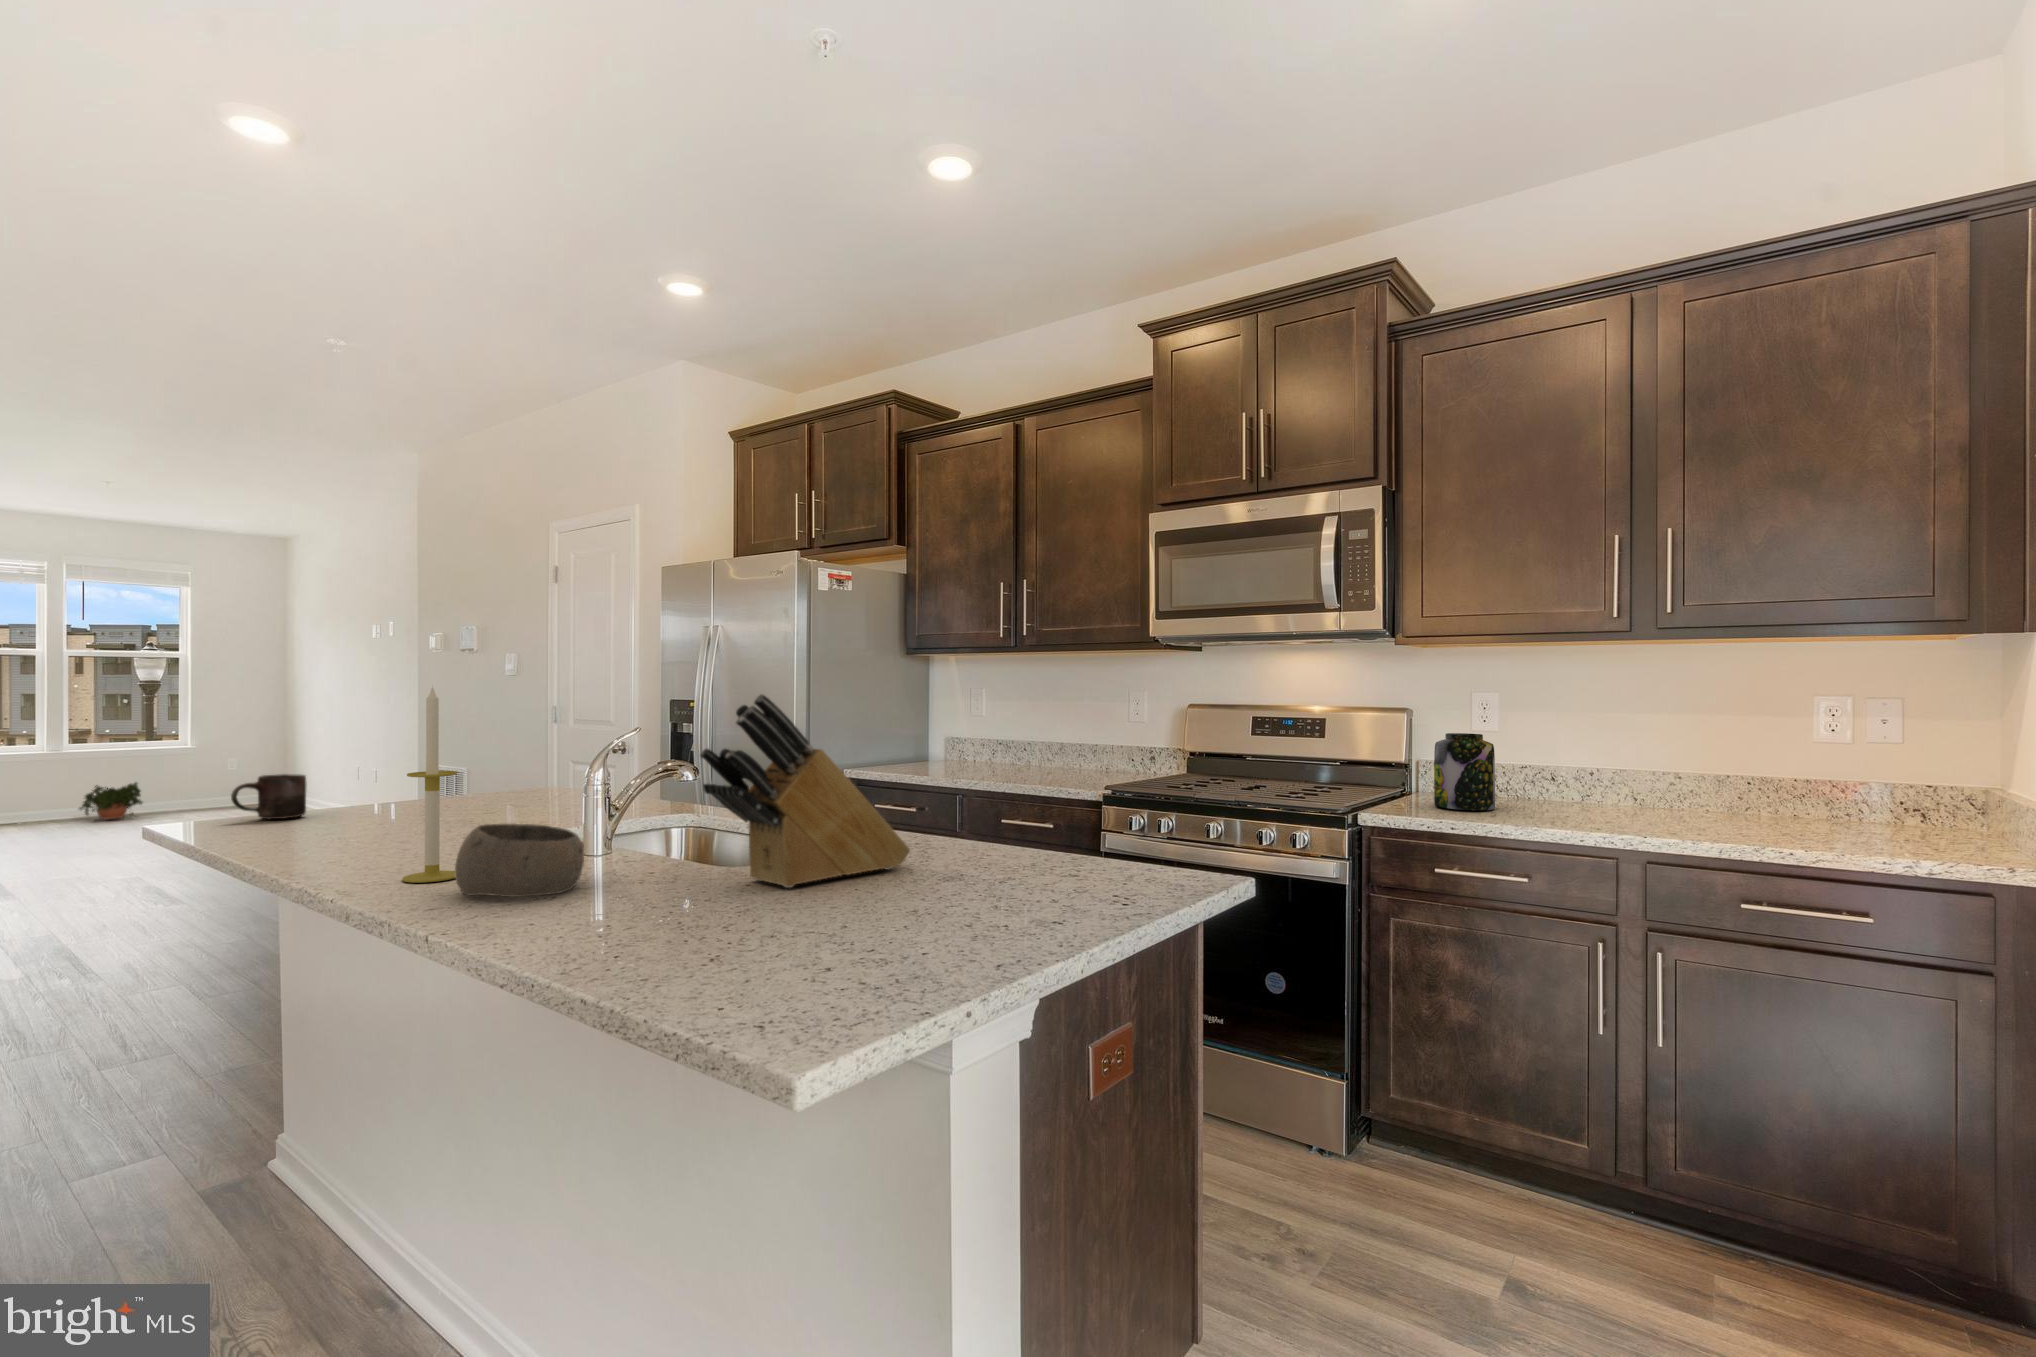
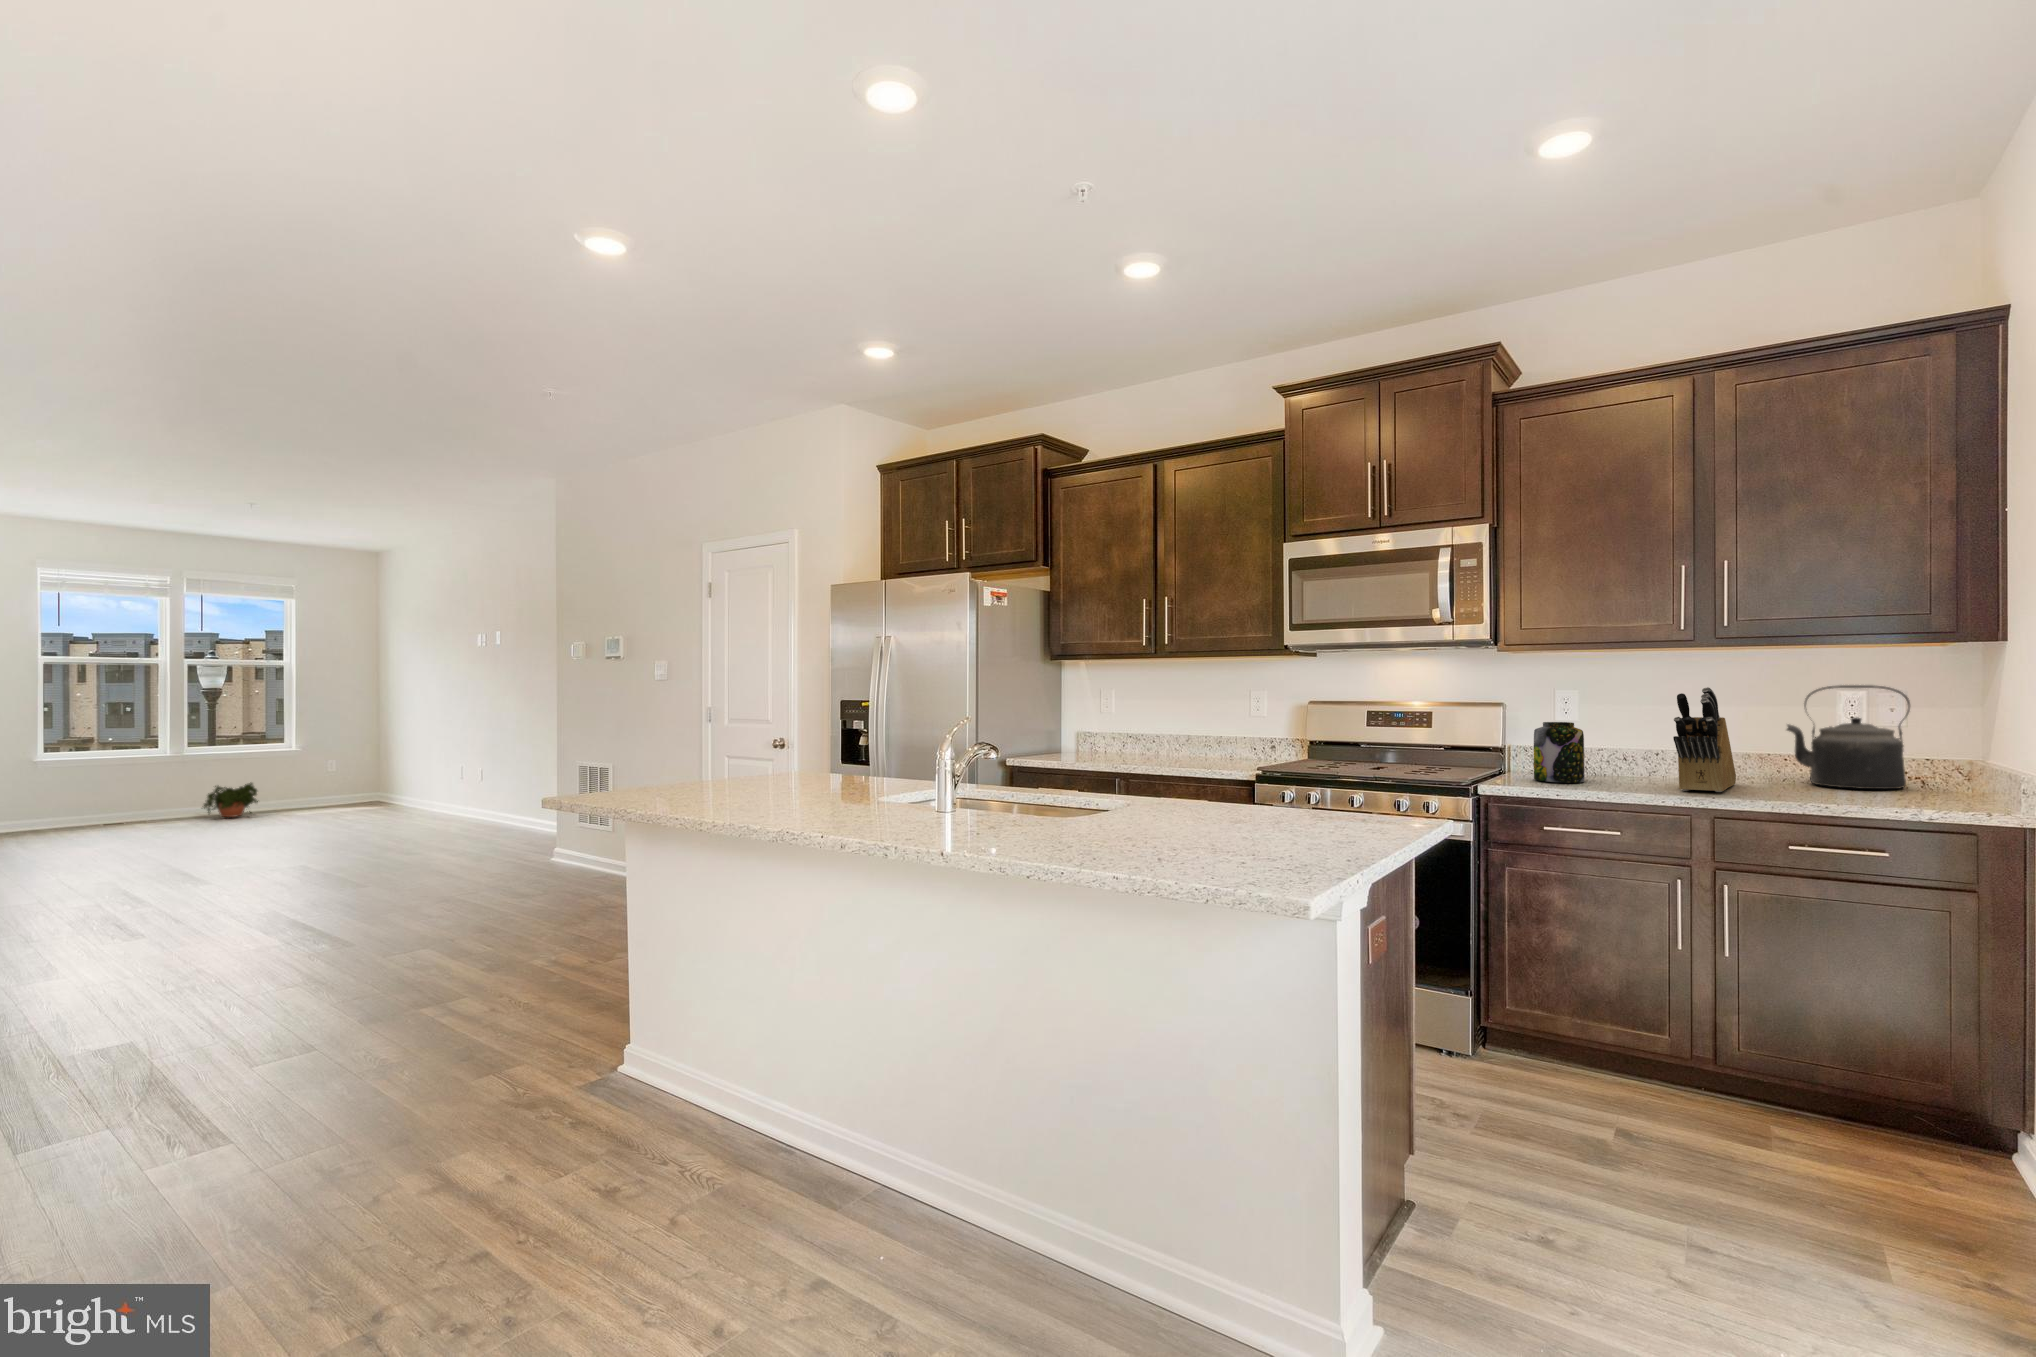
candle: present [402,686,457,883] -> none [848,690,885,831]
kettle: none [1748,690,1908,826] -> present [1787,685,1910,789]
knife block: present [700,694,910,888] -> present [1673,687,1736,792]
mug: present [231,774,306,819] -> none [613,761,660,796]
bowl: present [455,824,584,897] -> none [908,788,992,837]

